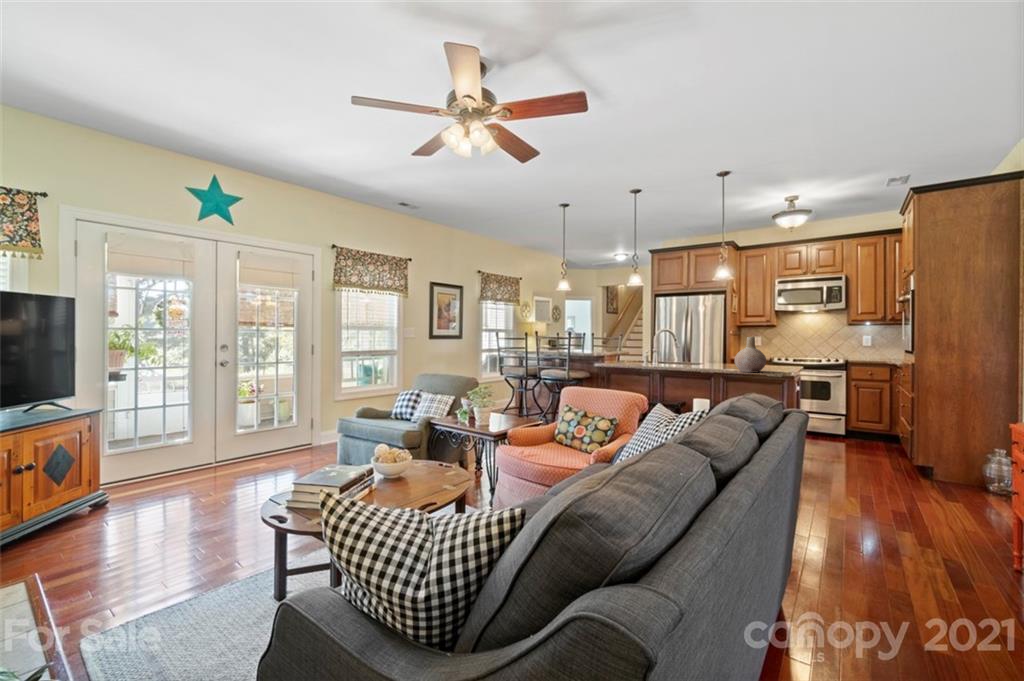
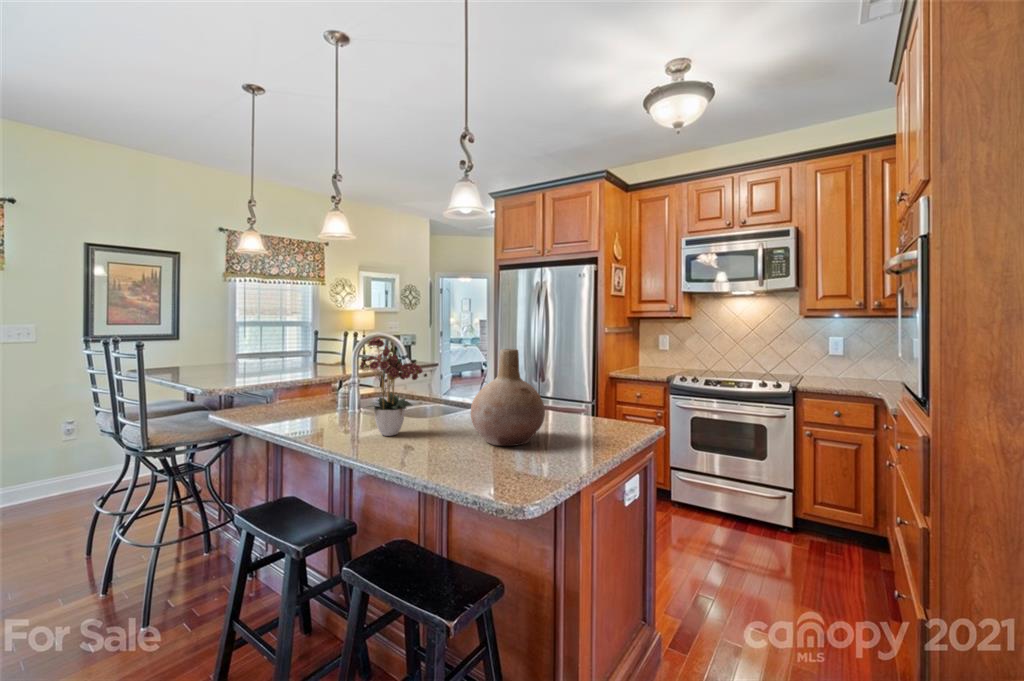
flower arrangement: none [688,331,712,371] -> present [360,338,423,436]

